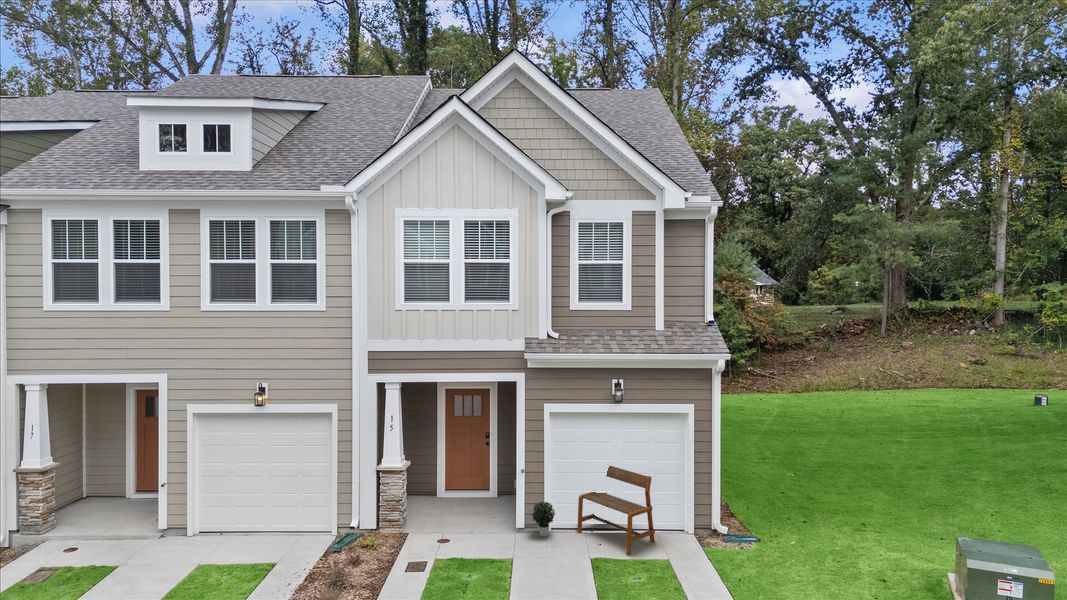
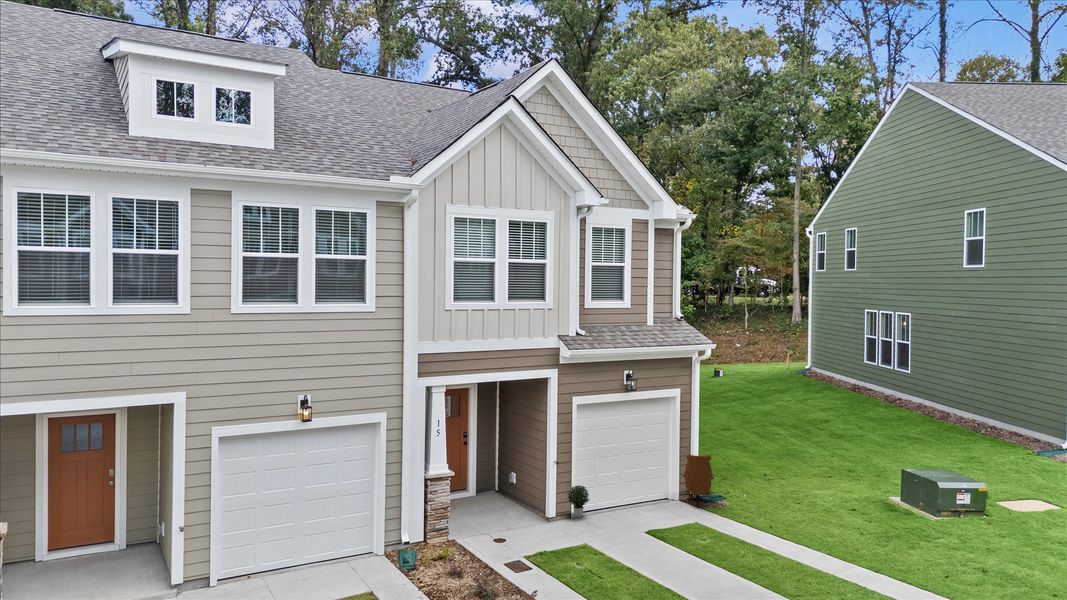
bench: present [577,466,655,555] -> none [599,446,666,517]
lounge chair: none [674,485,731,554] -> present [681,454,715,508]

